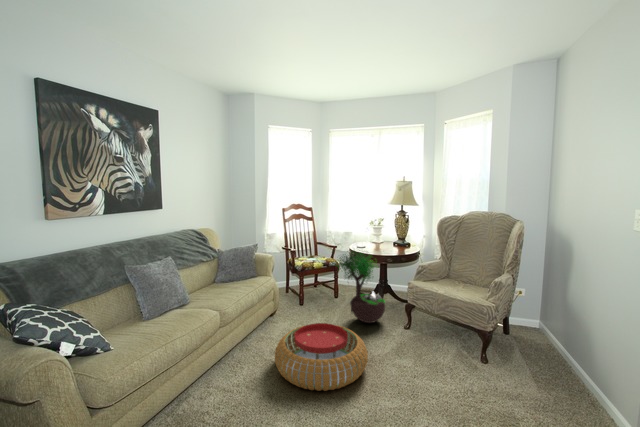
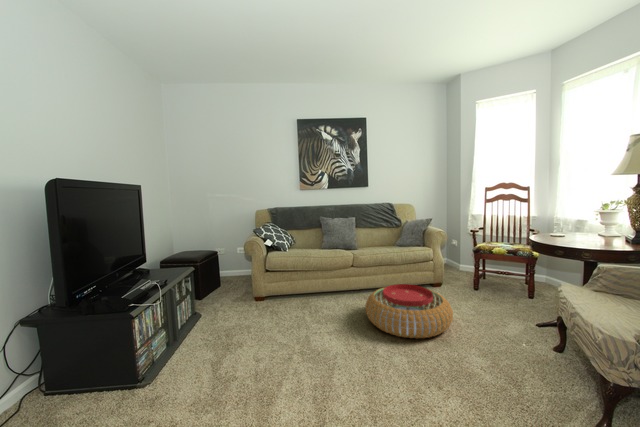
potted tree: present [338,252,385,323] -> none [484,223,550,323]

